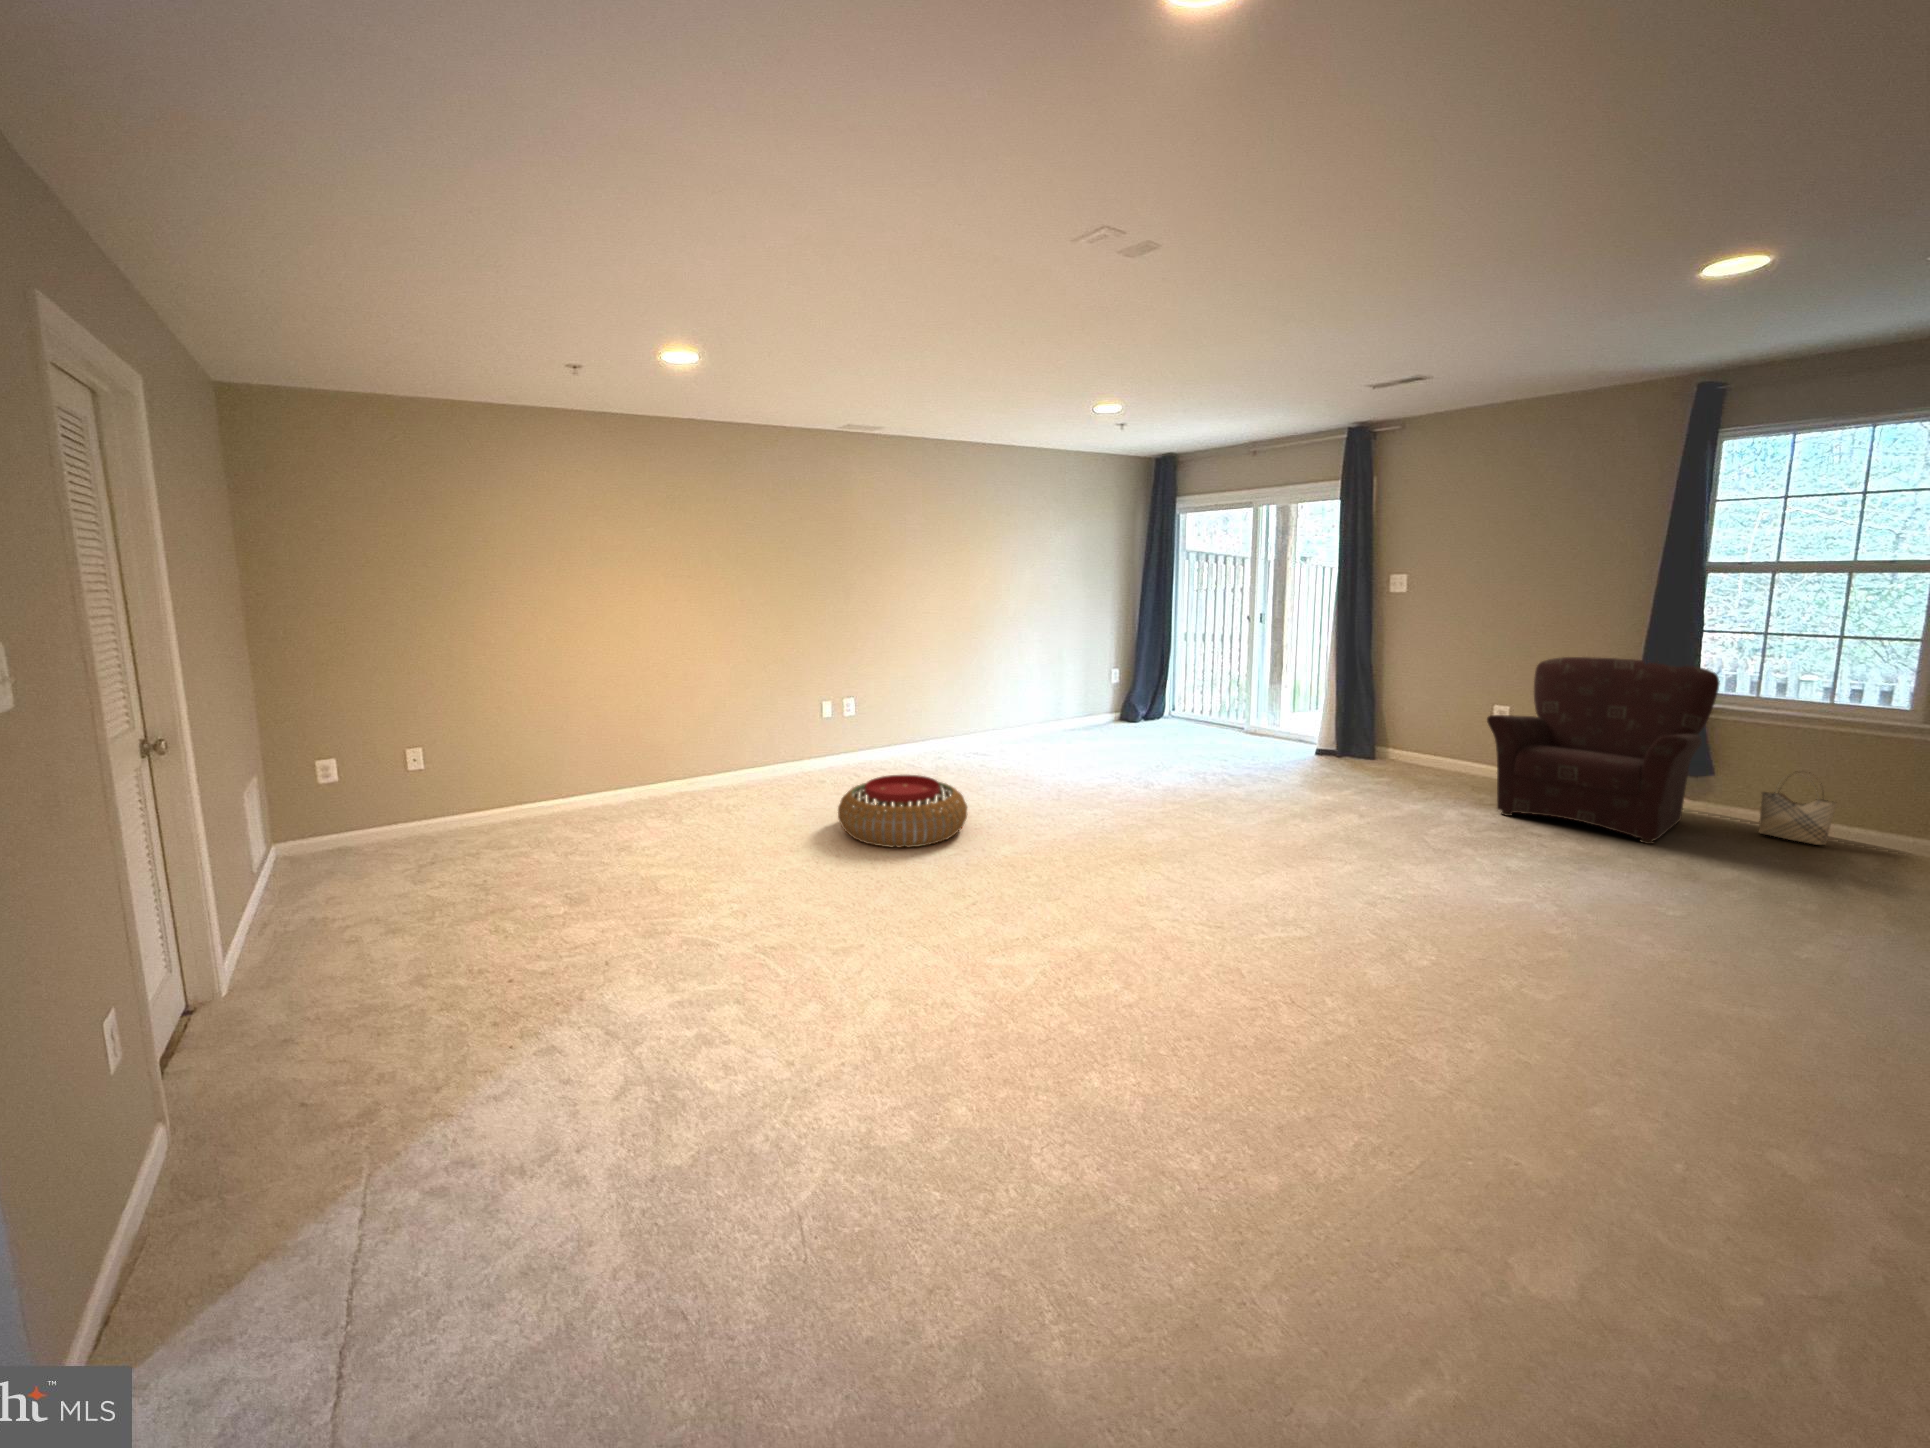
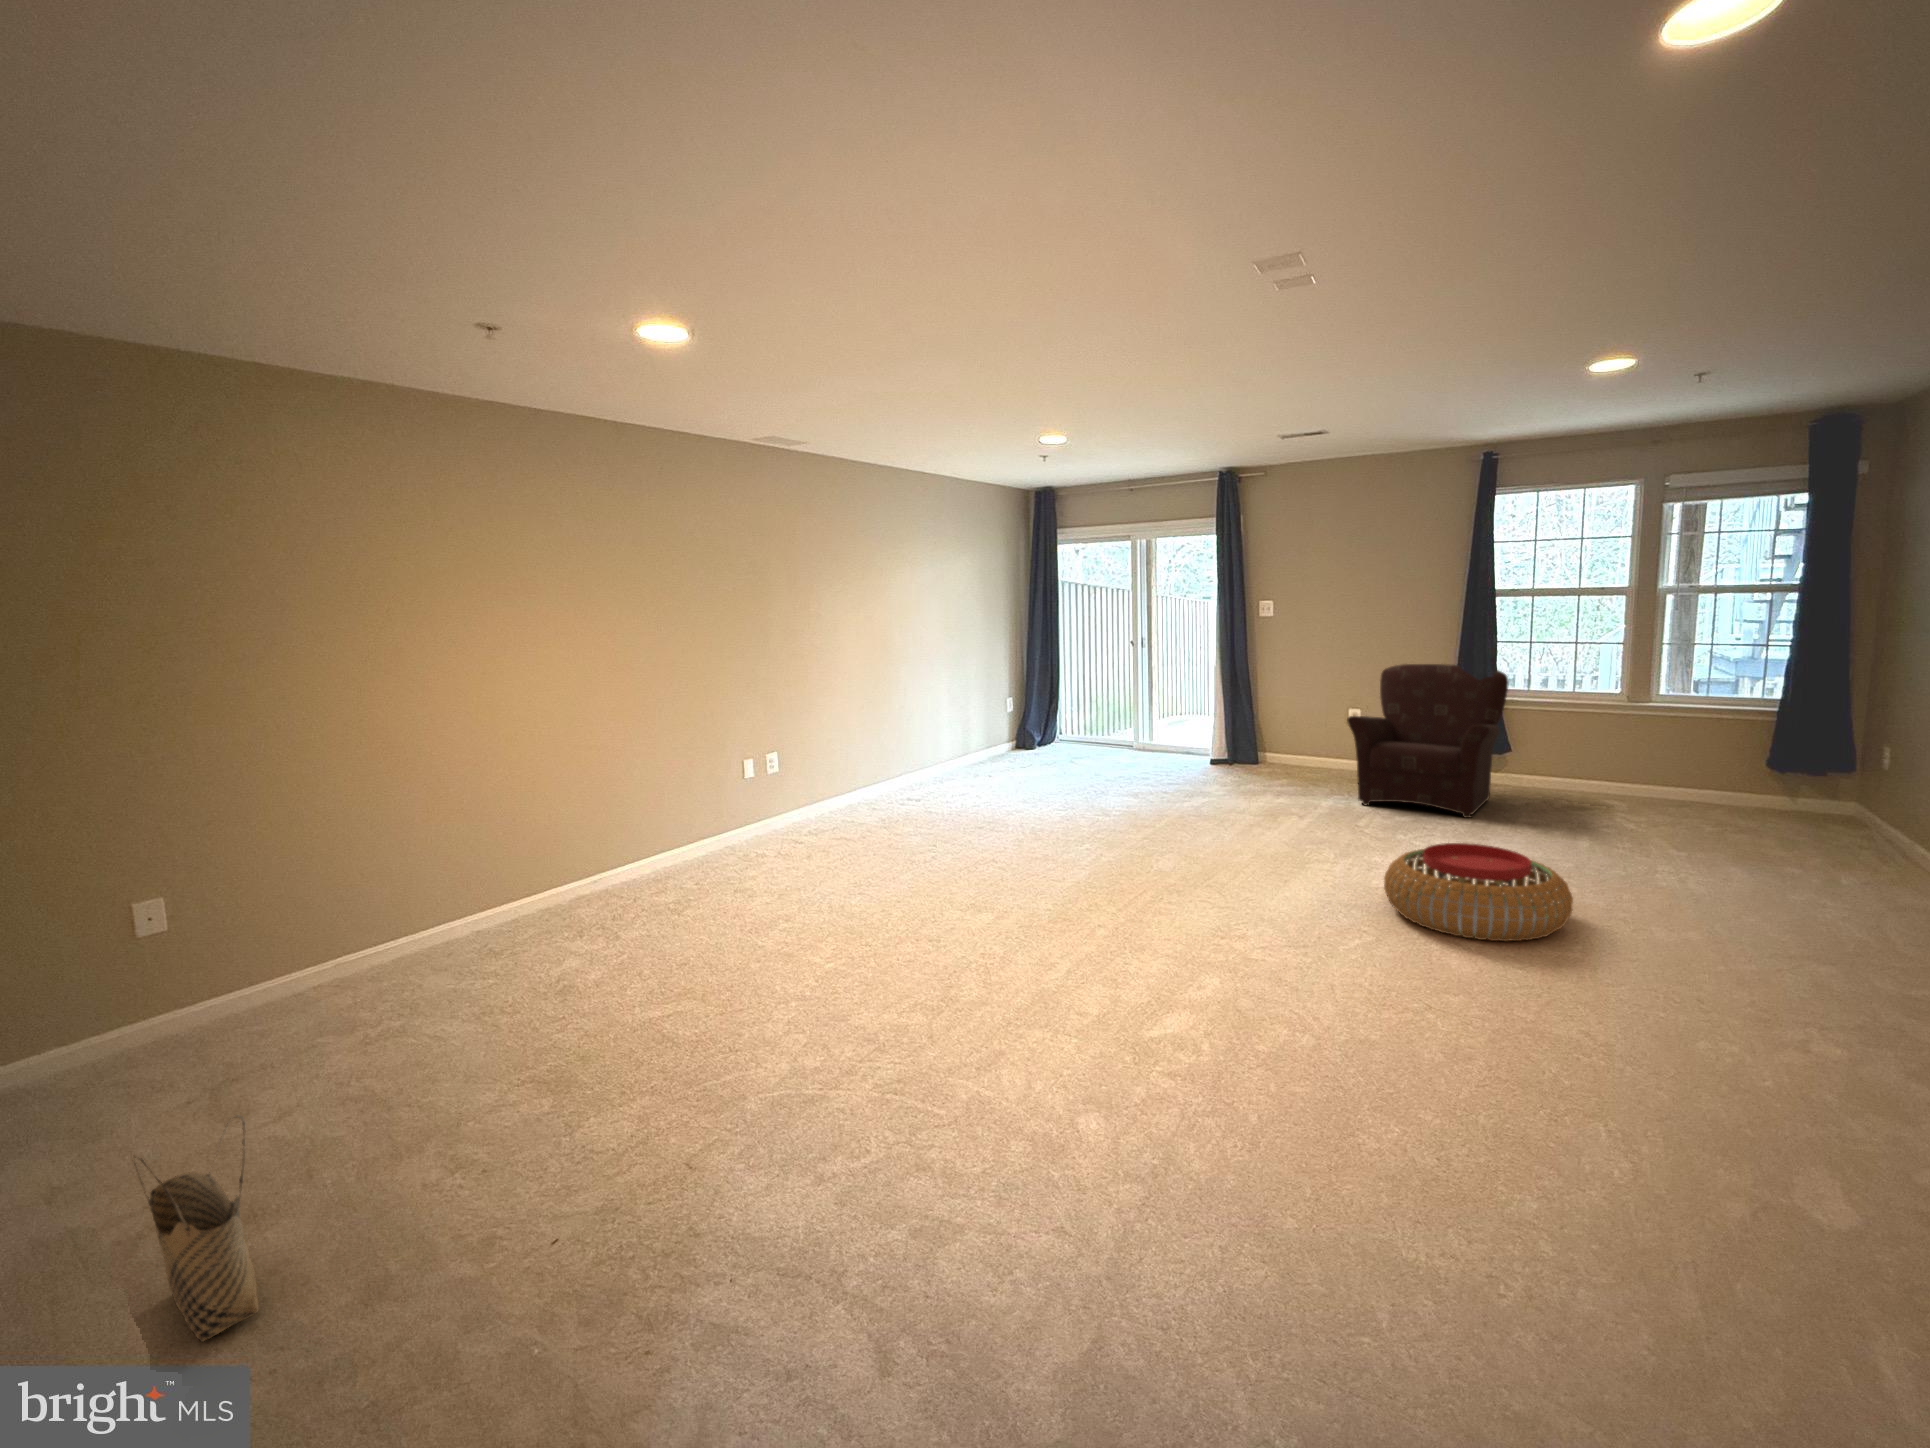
woven basket: present [1759,772,1837,845] -> present [134,1115,258,1341]
pouf: present [838,775,967,847] -> present [1384,843,1573,941]

